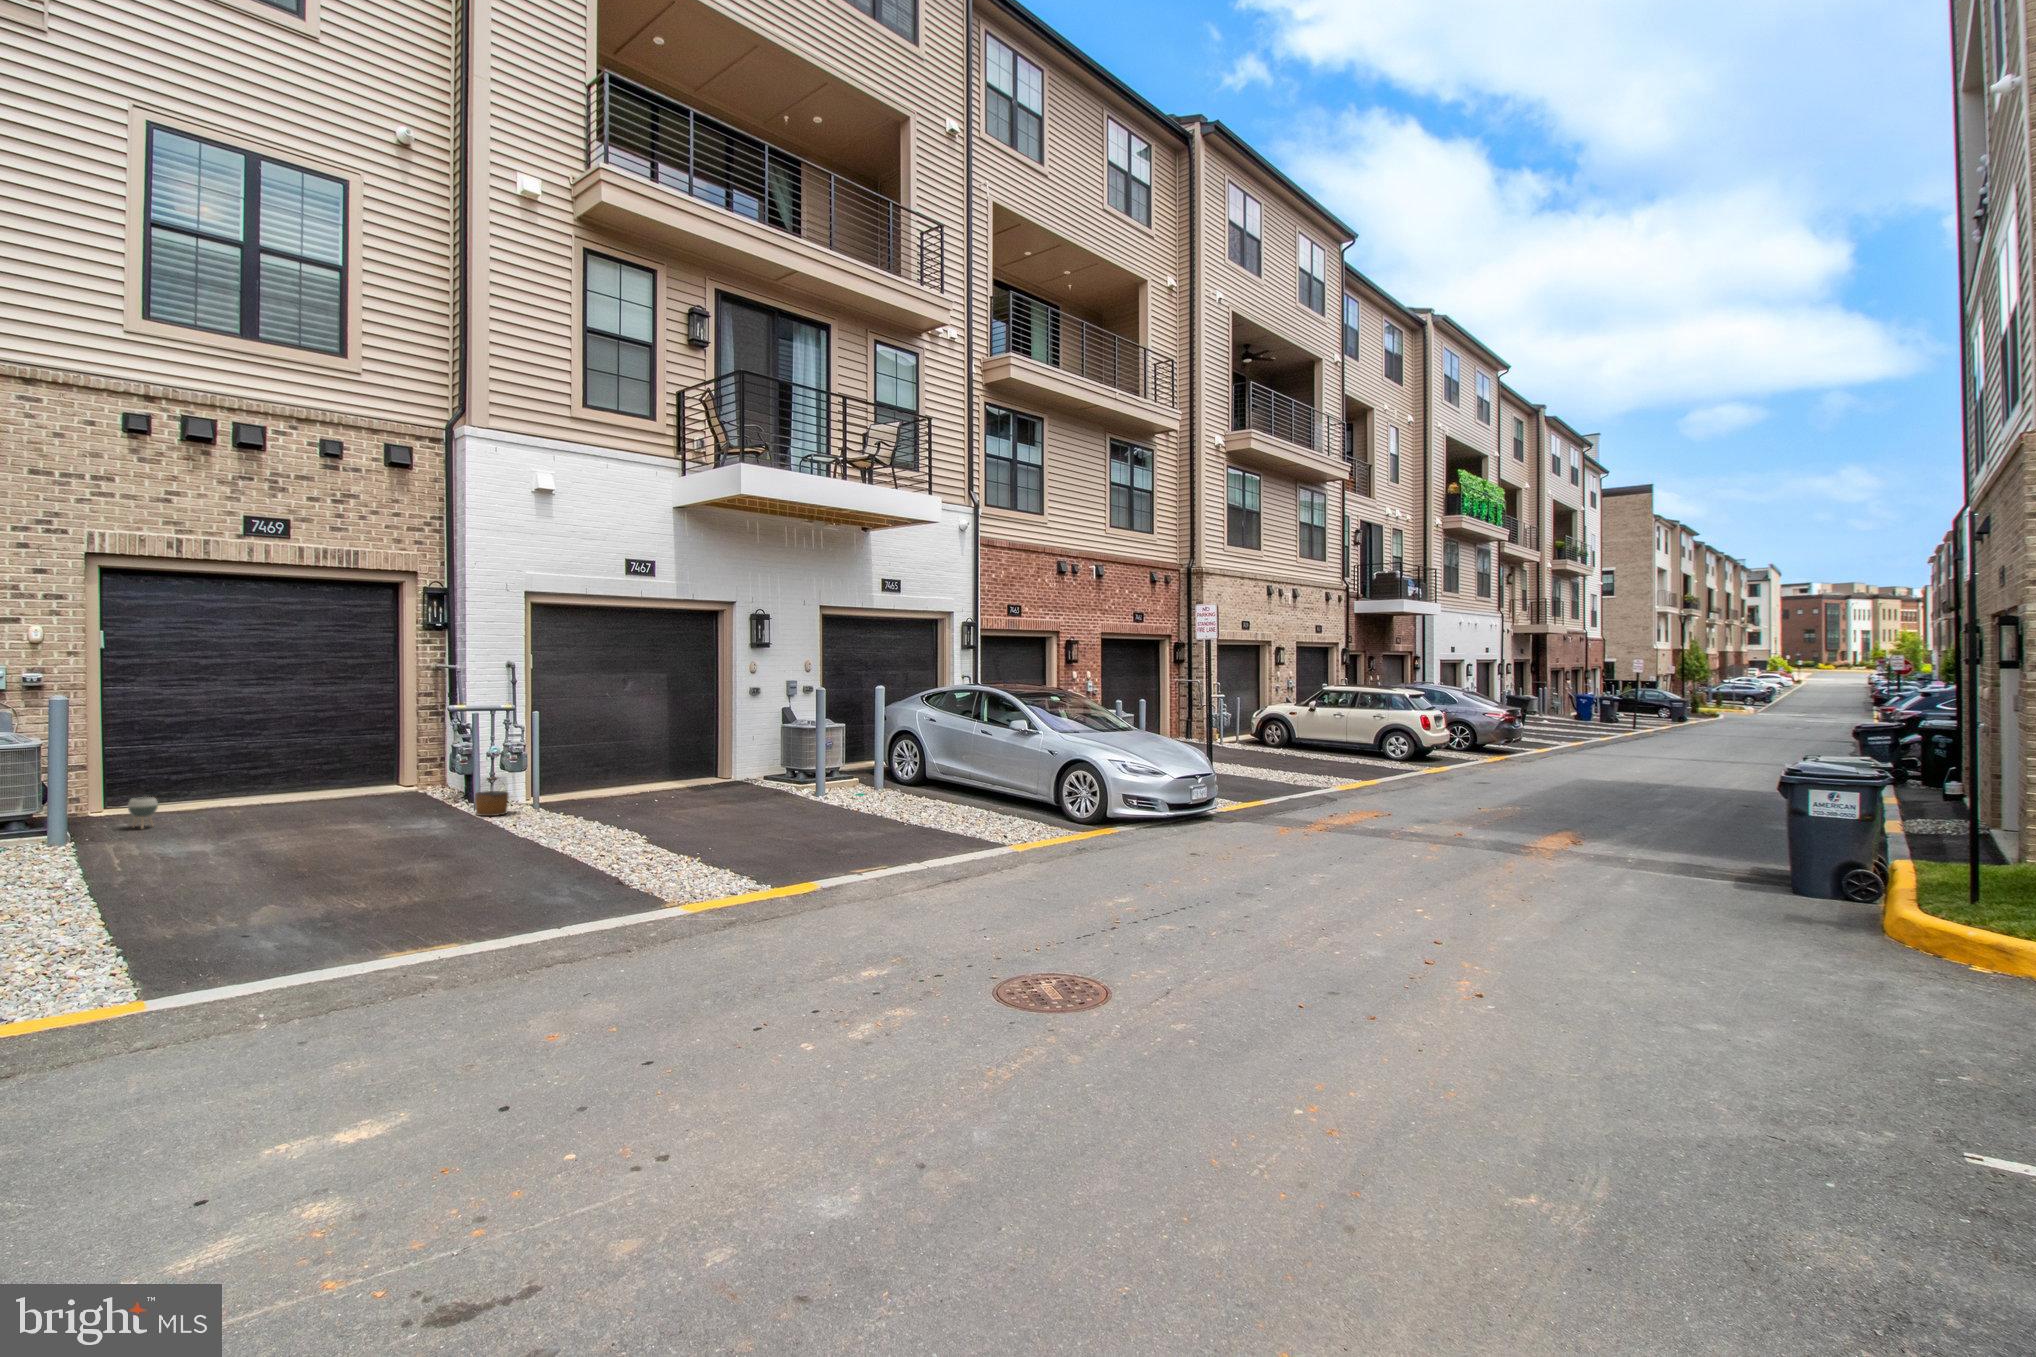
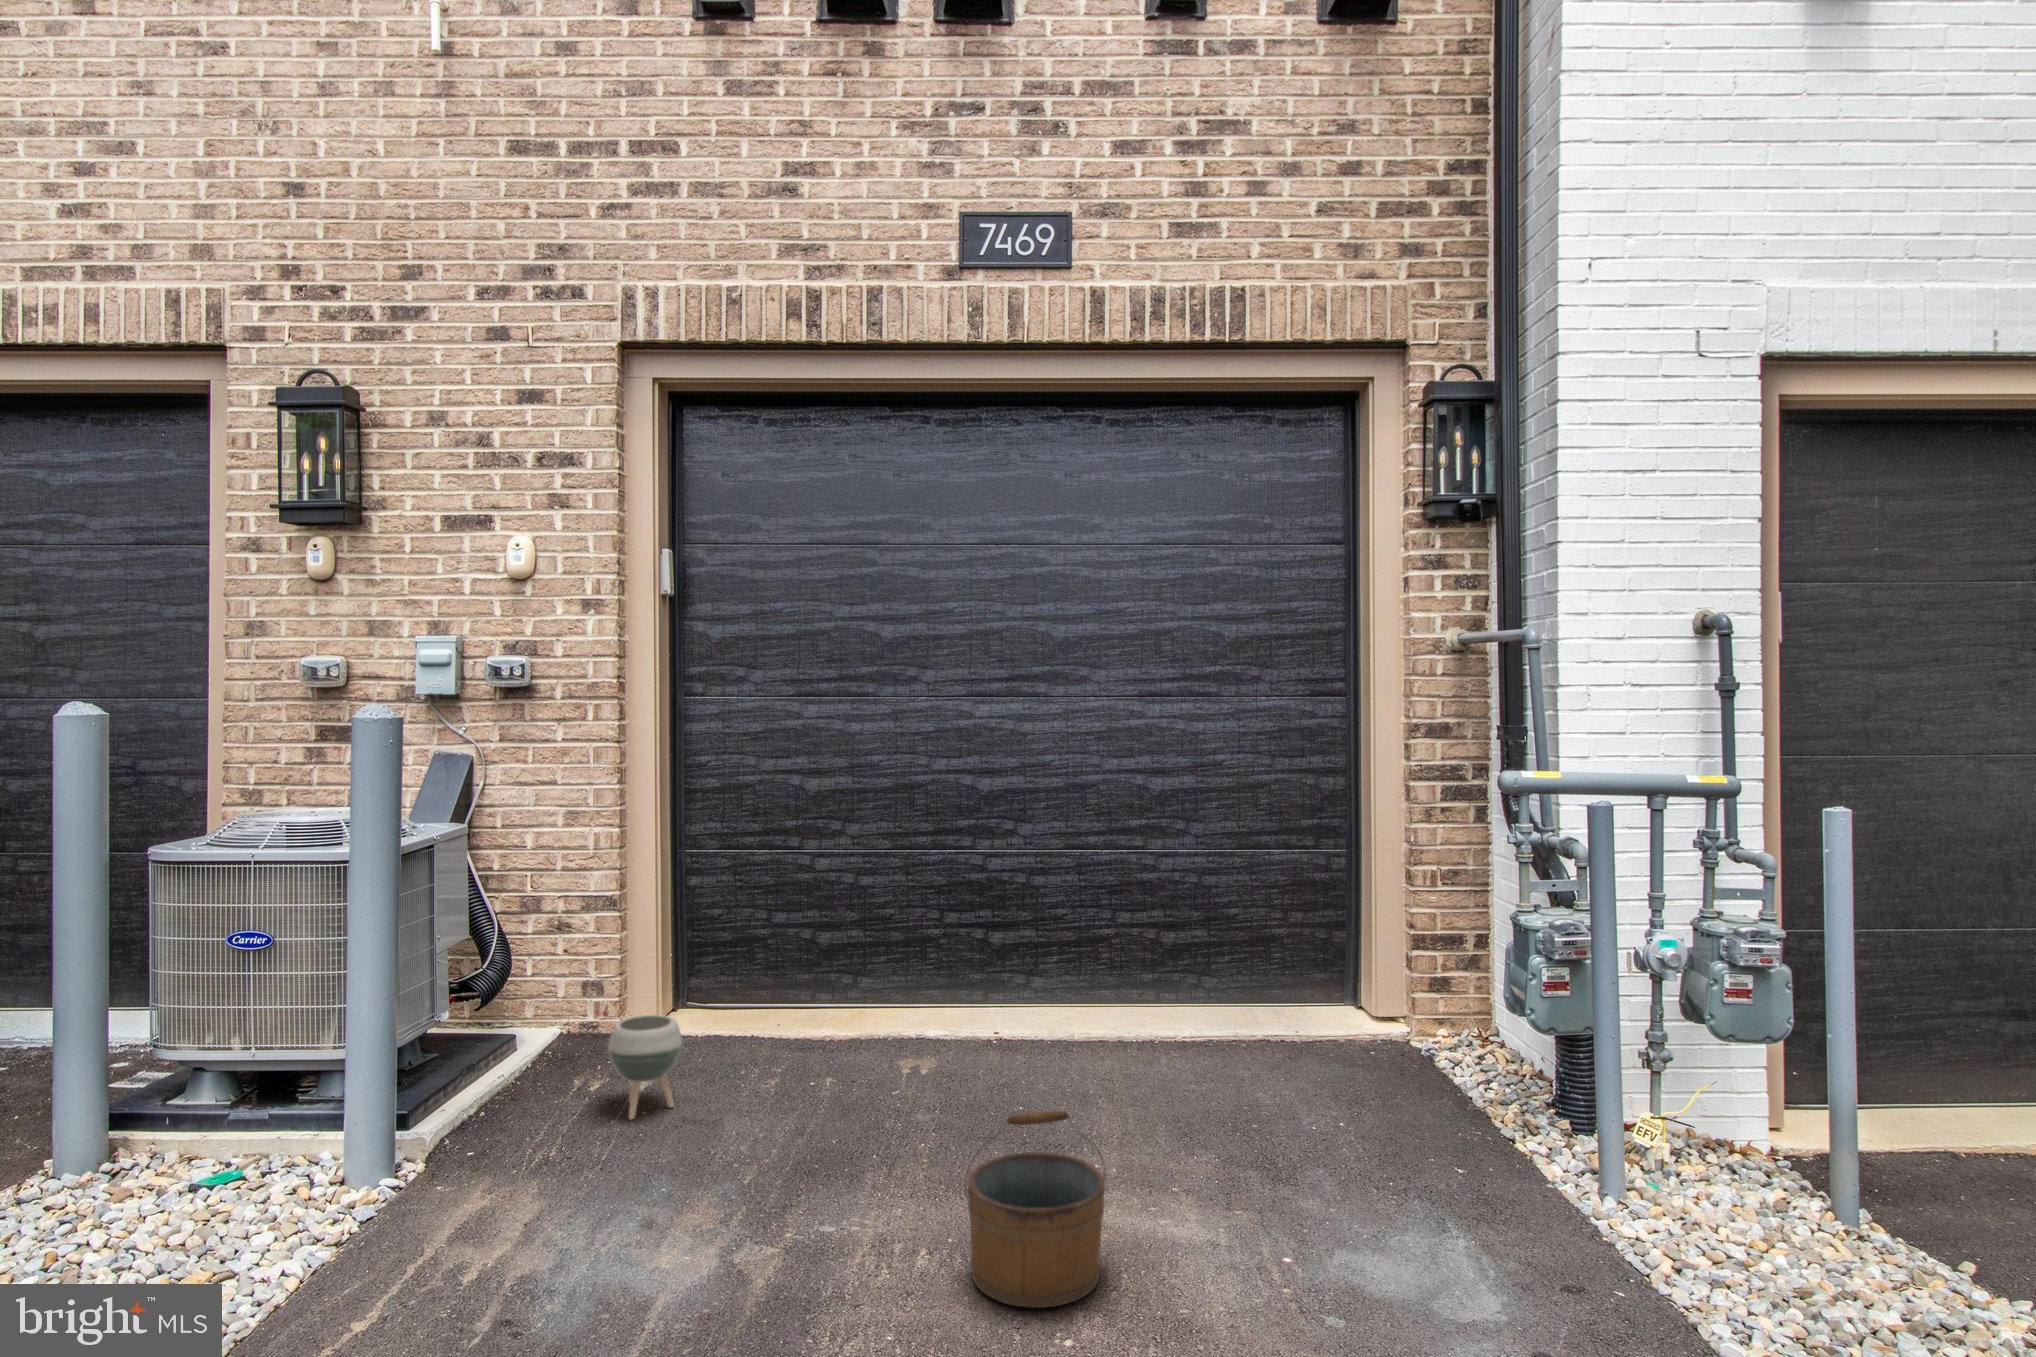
bucket: present [475,777,508,816] -> present [964,1111,1106,1308]

